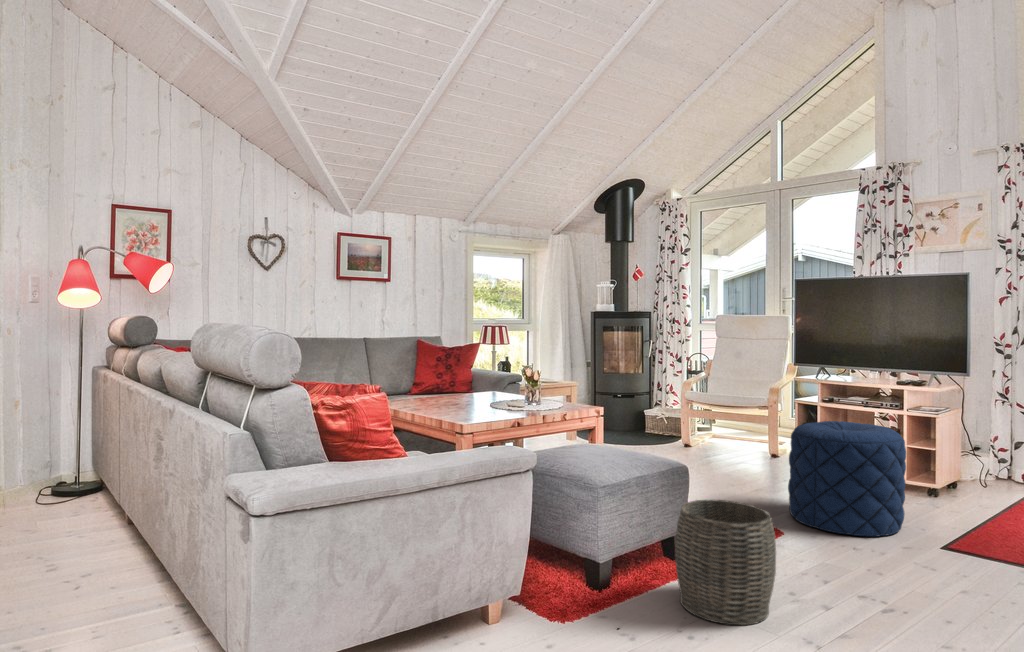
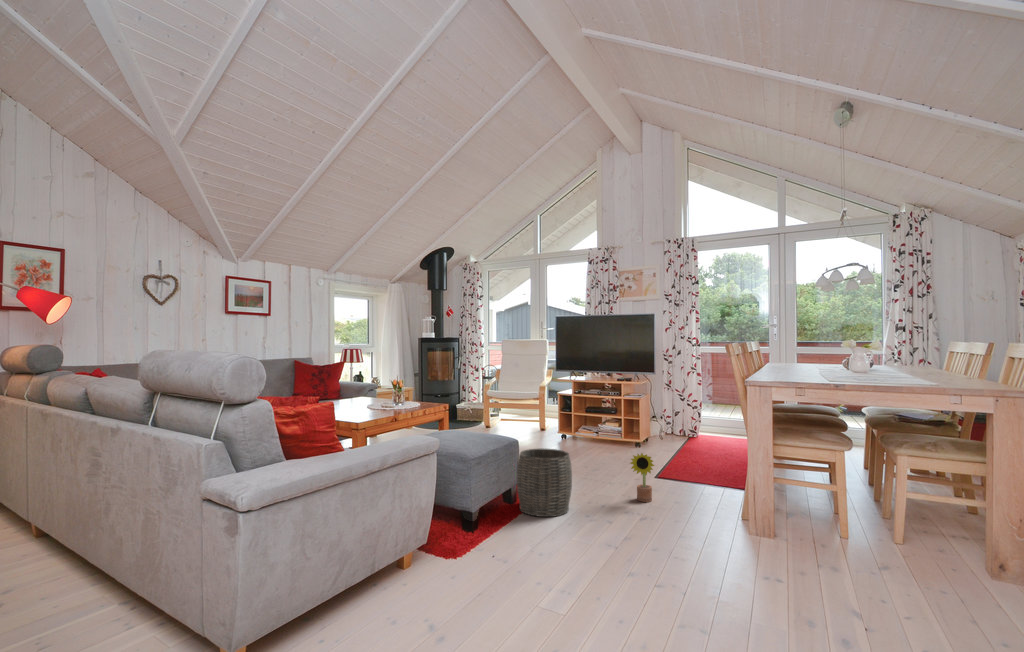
pouf: present [788,421,906,536] -> none [564,403,625,467]
decorative plant: none [896,530,951,623] -> present [630,453,654,502]

